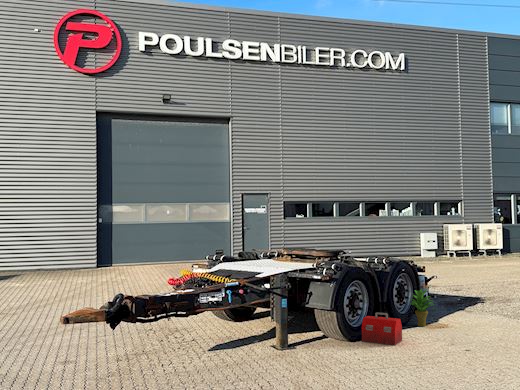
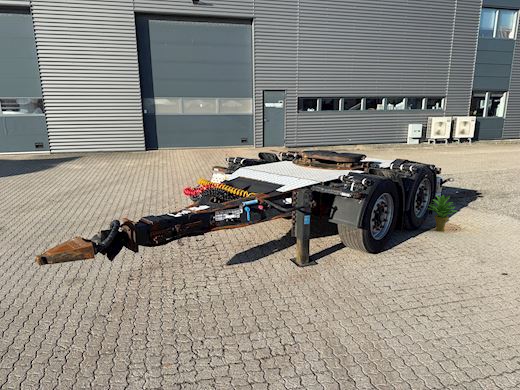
toolbox: present [362,313,402,345] -> none [386,226,430,263]

